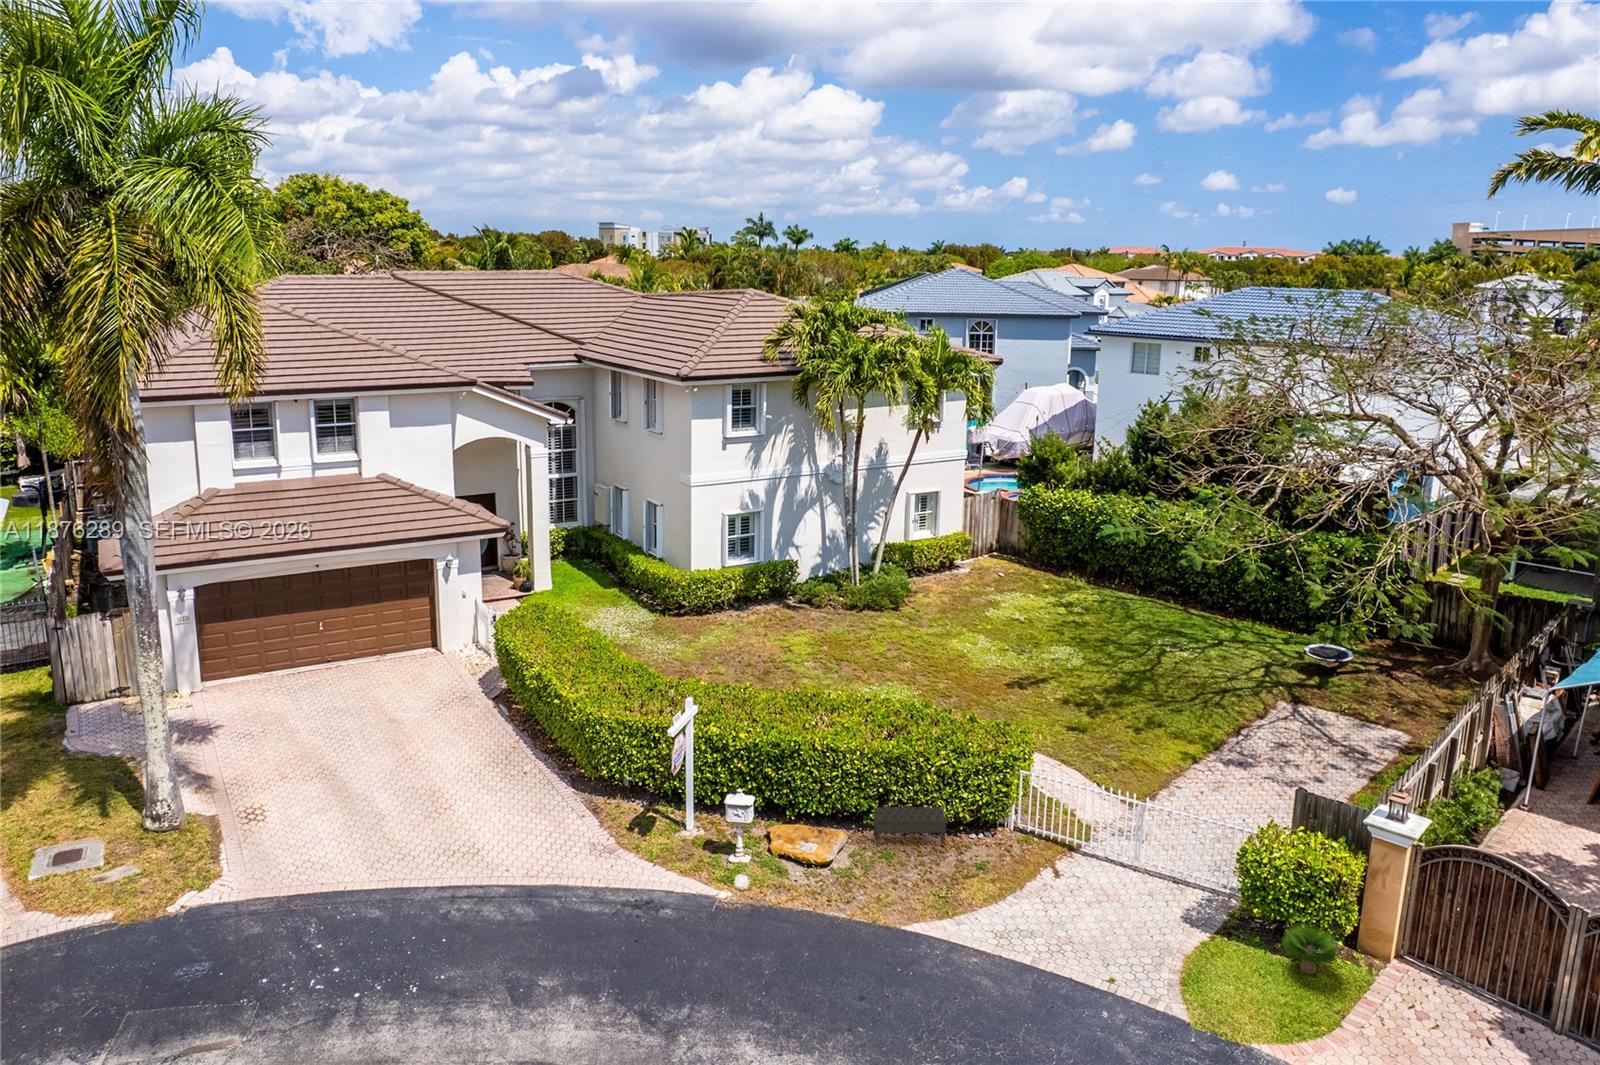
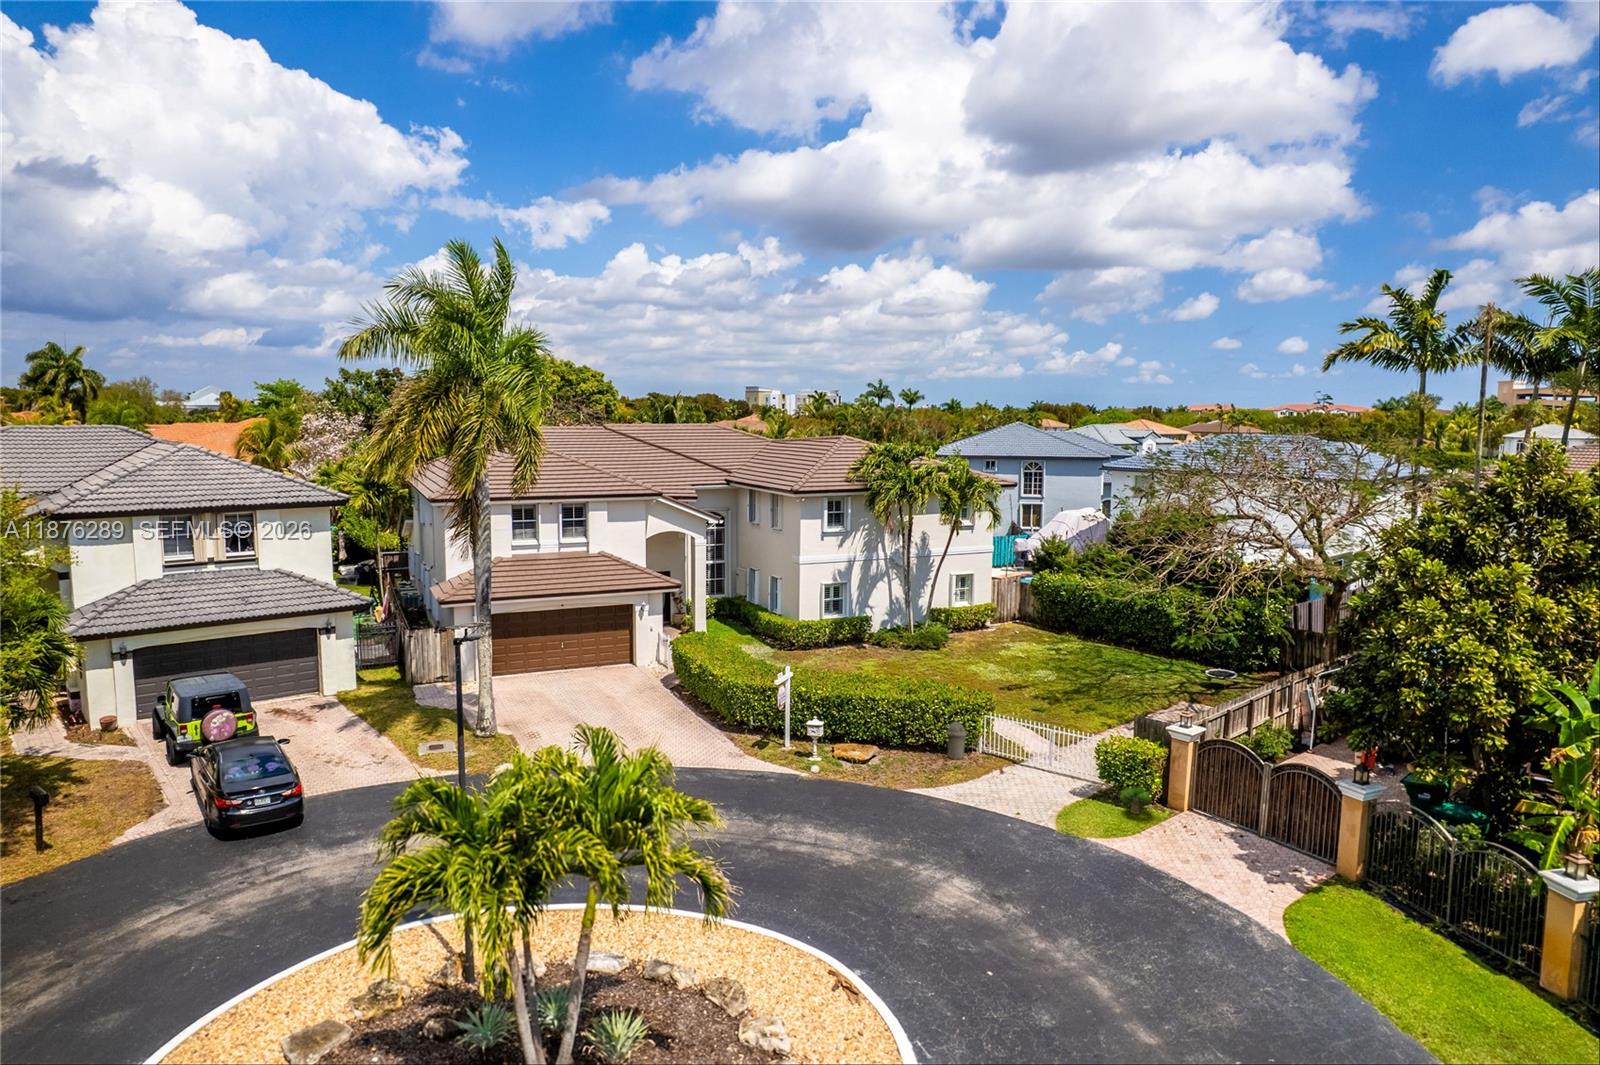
trash can: none [959,785,994,848] -> present [946,722,967,759]
bench: present [874,807,947,847] -> none [895,735,938,759]

